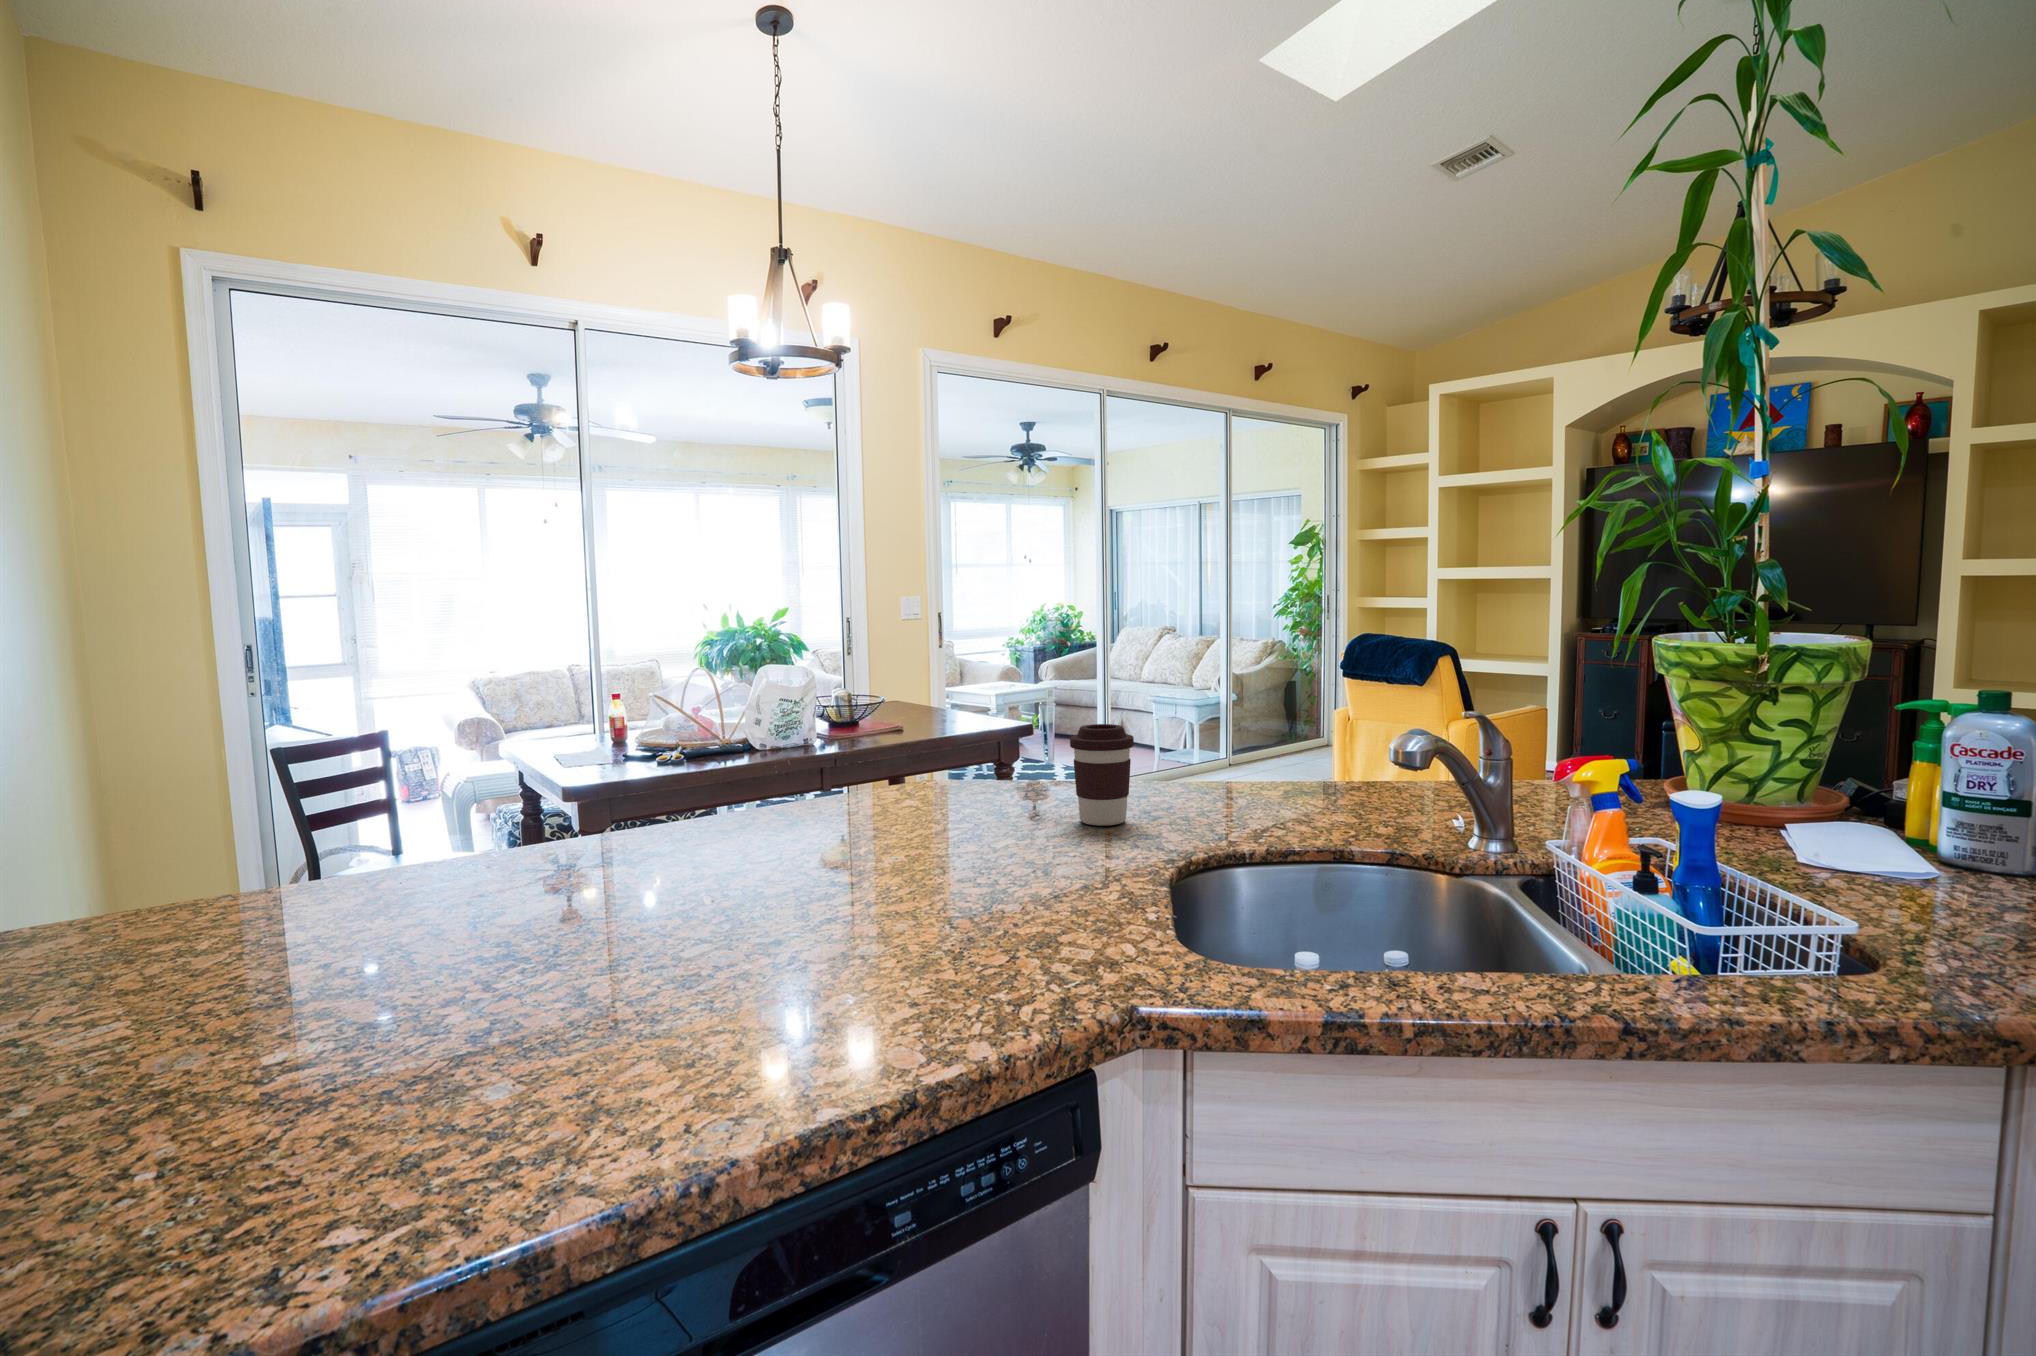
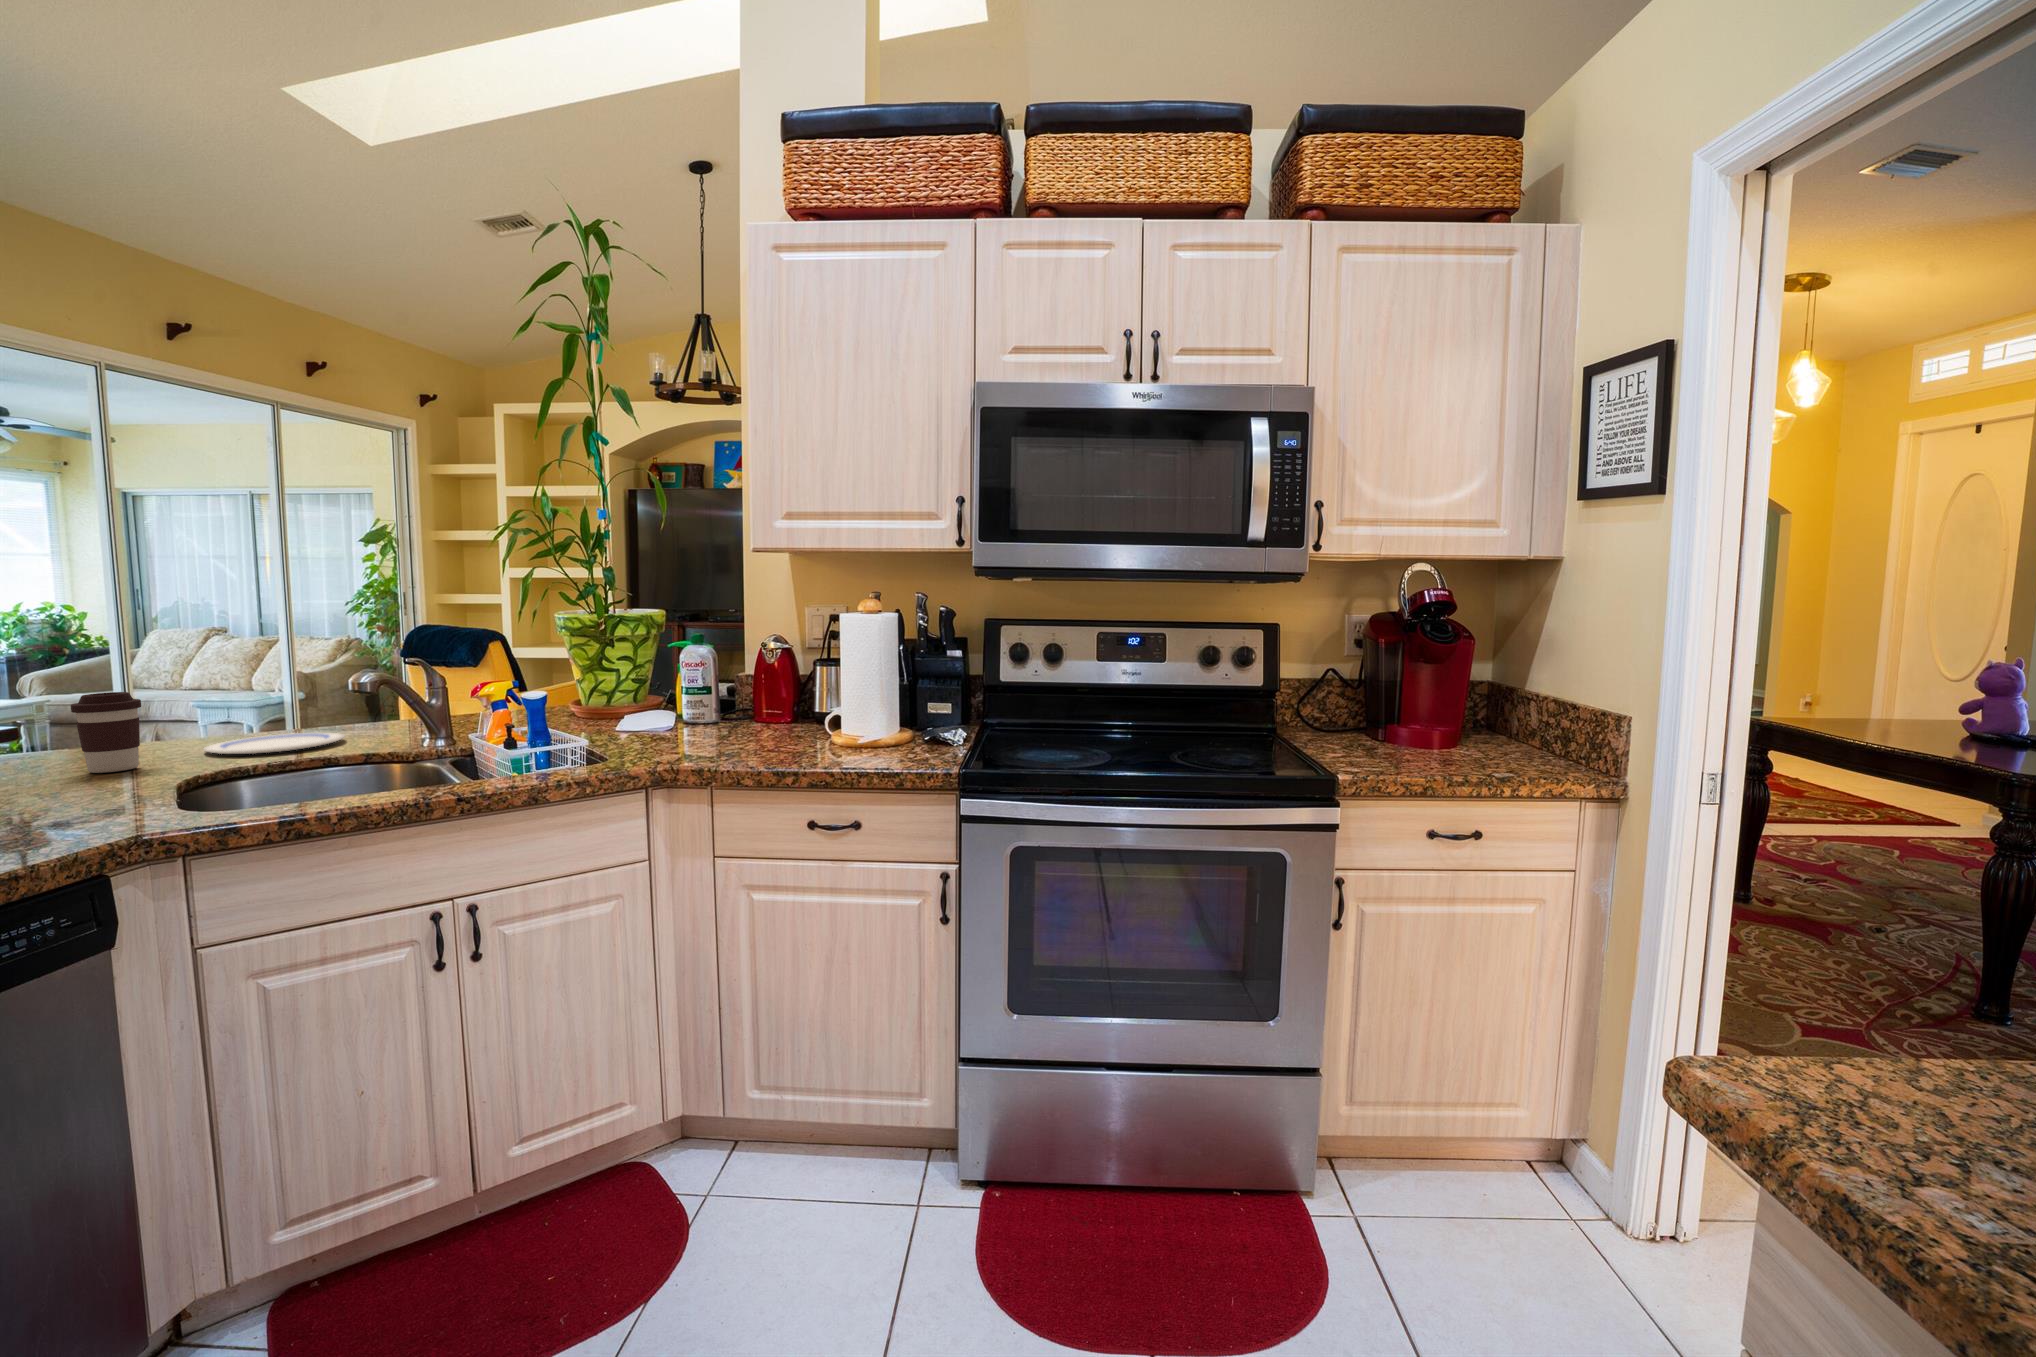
plate: none [1186,786,1342,820] -> present [203,733,345,754]

